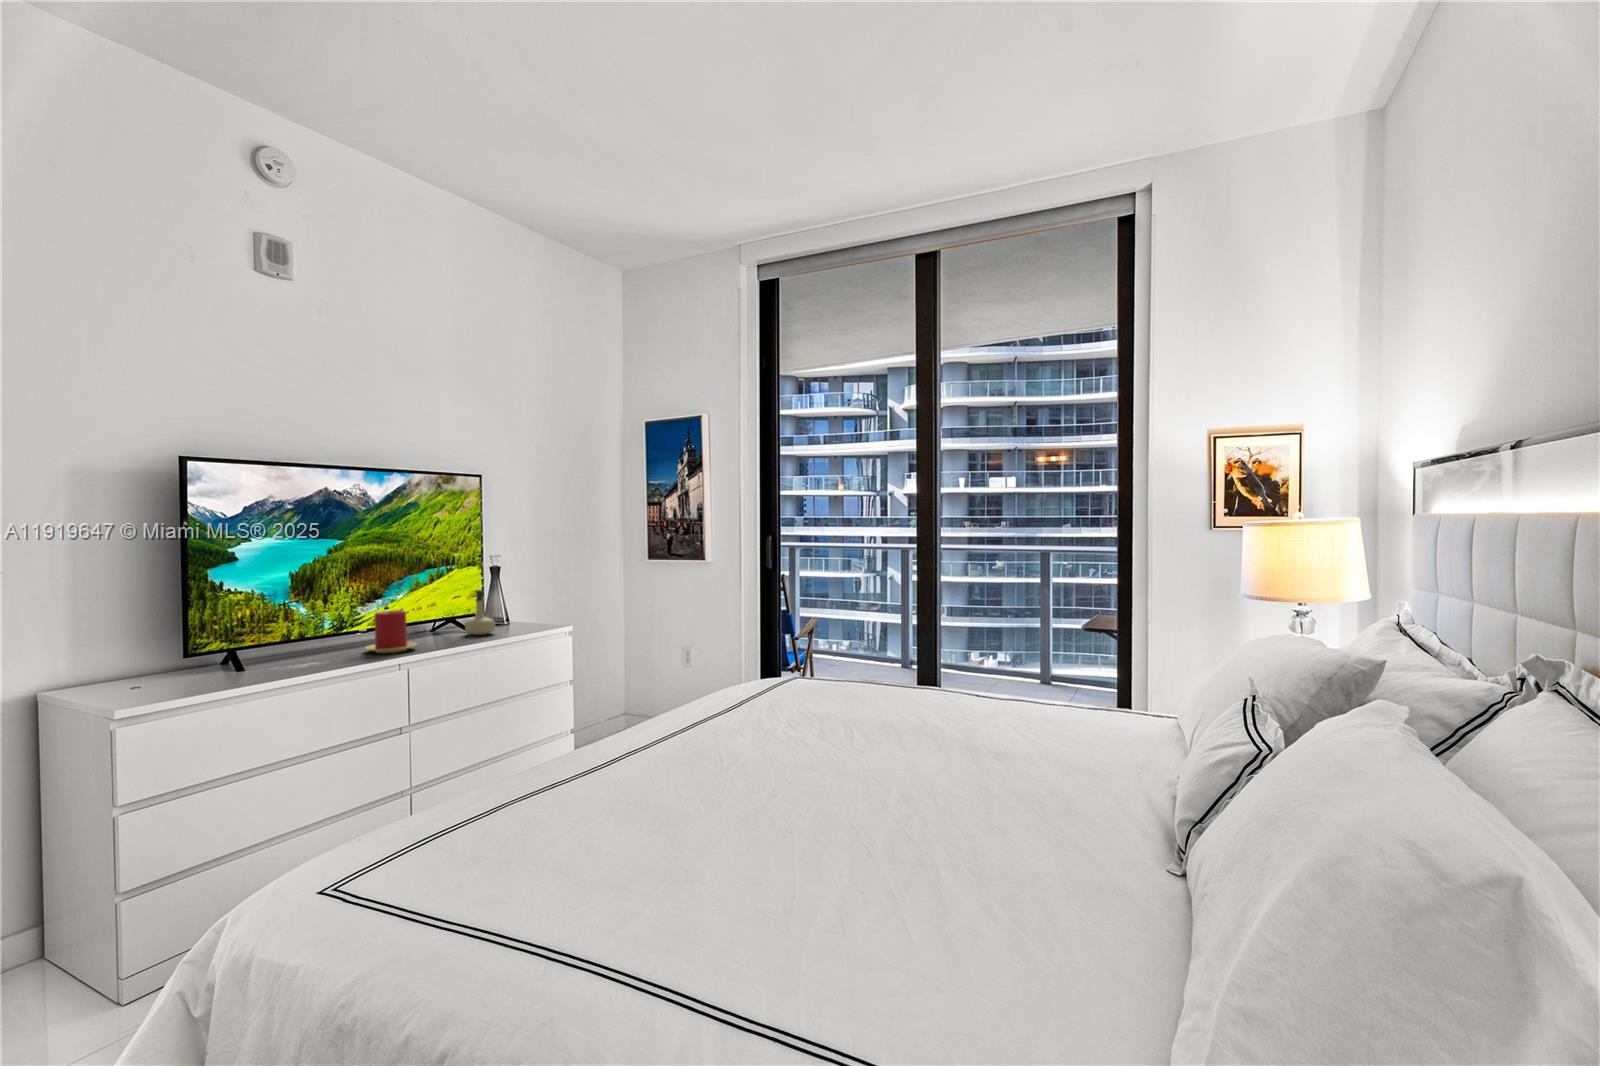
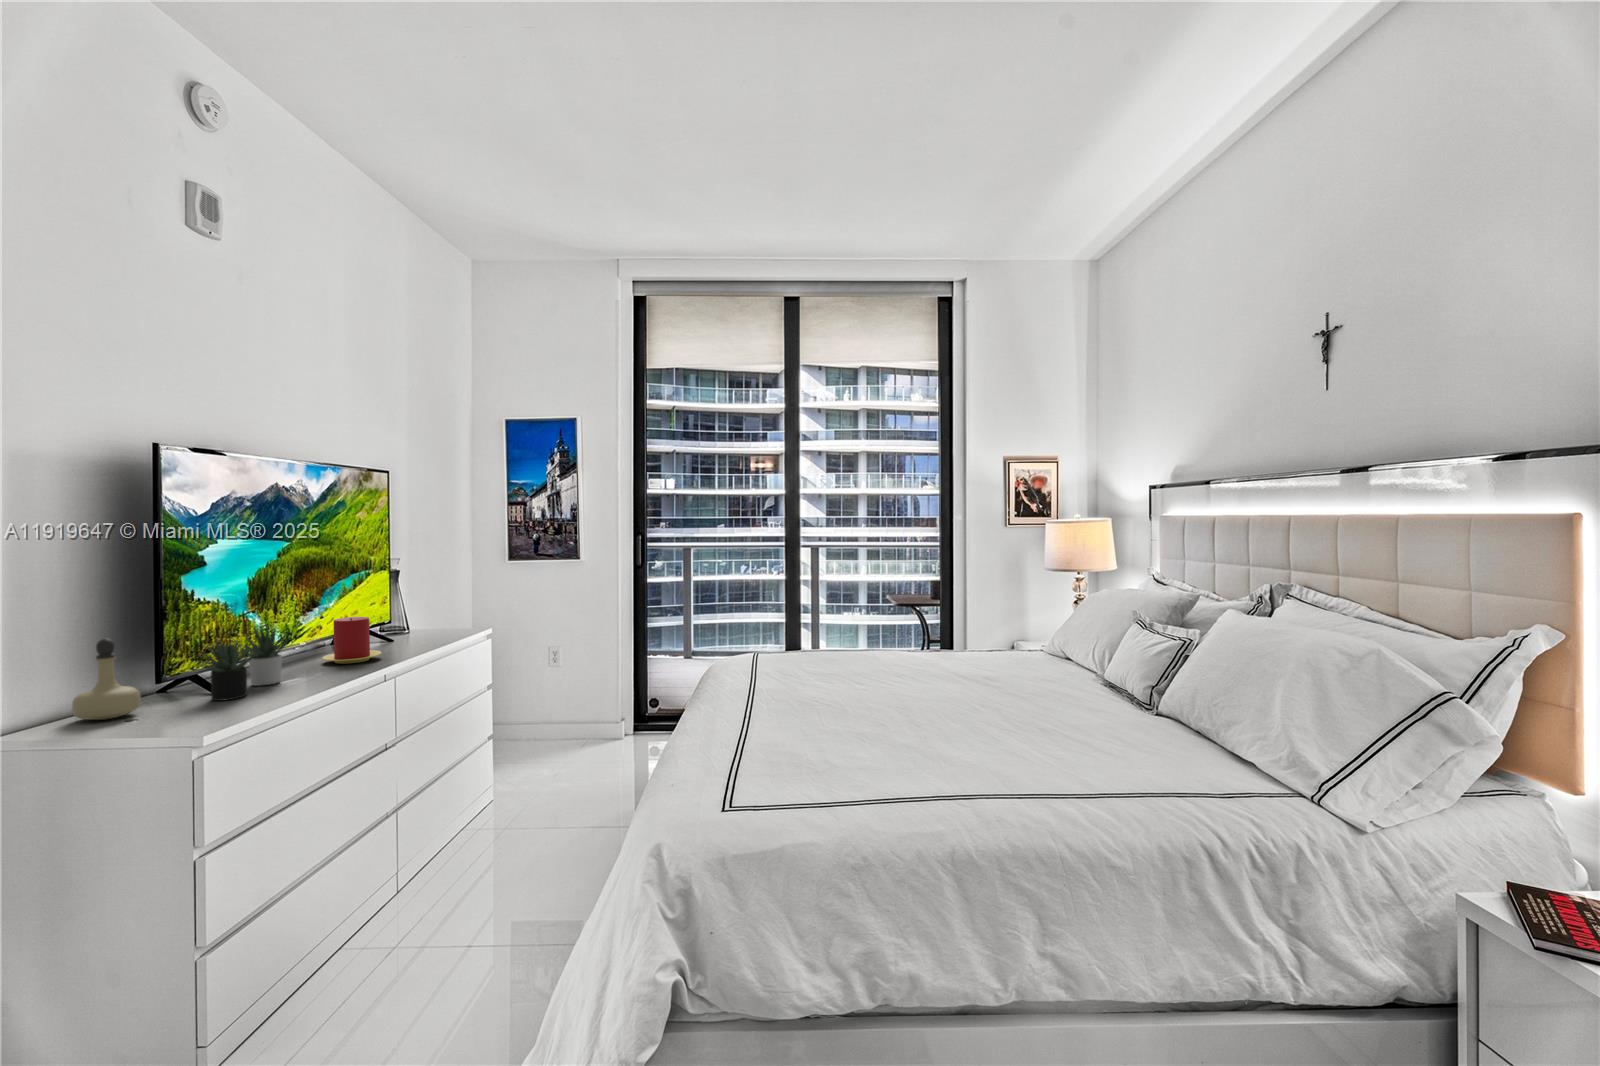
perfume bottle: present [465,590,495,635] -> present [72,638,141,720]
succulent plant: none [200,610,310,679] -> present [199,625,288,701]

